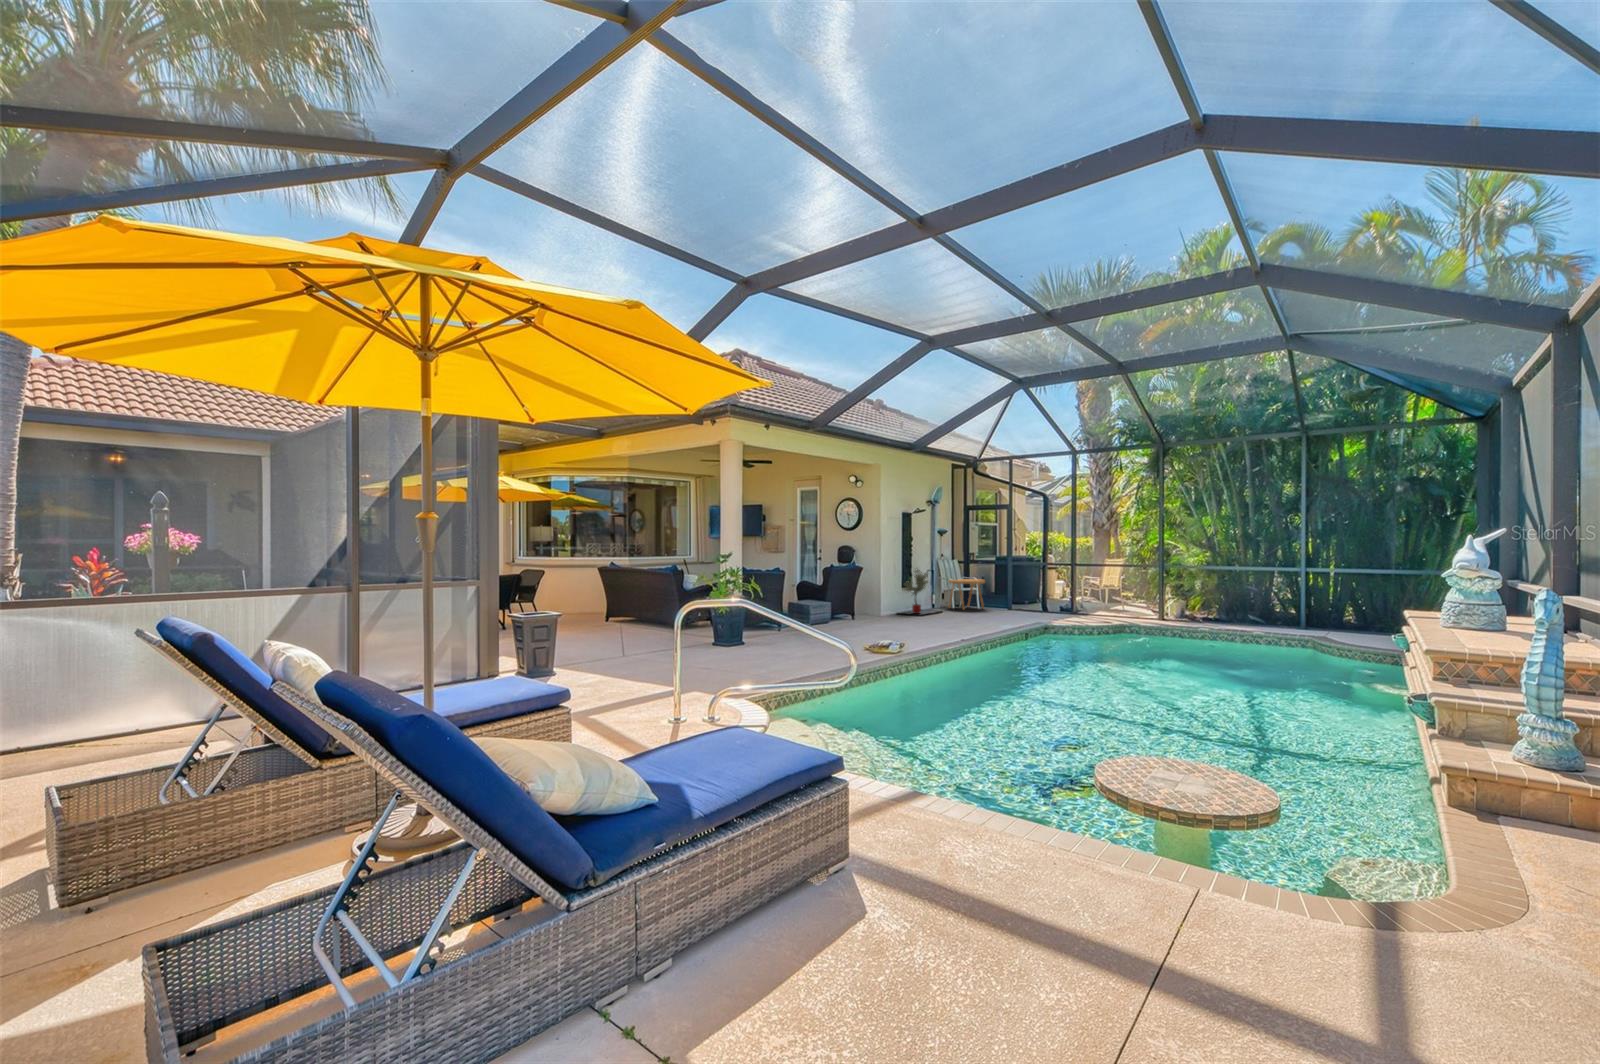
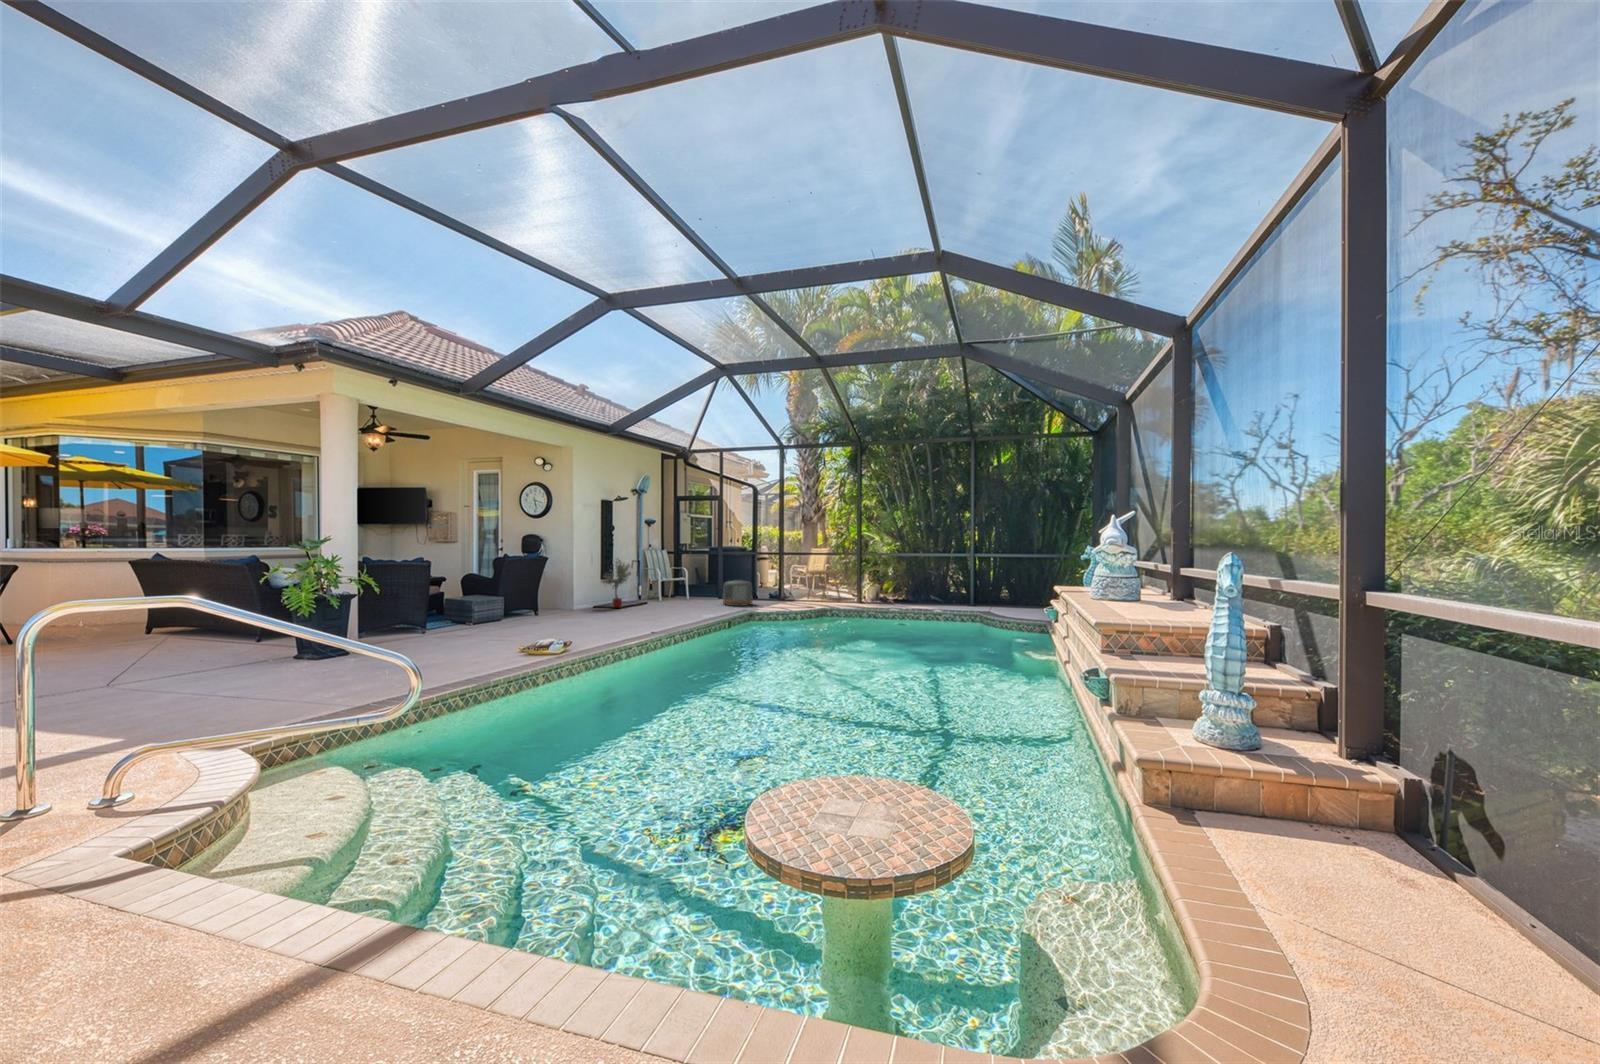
side table: present [948,579,985,610] -> present [806,570,841,600]
pouf: none [1015,590,1045,615] -> present [723,580,752,606]

